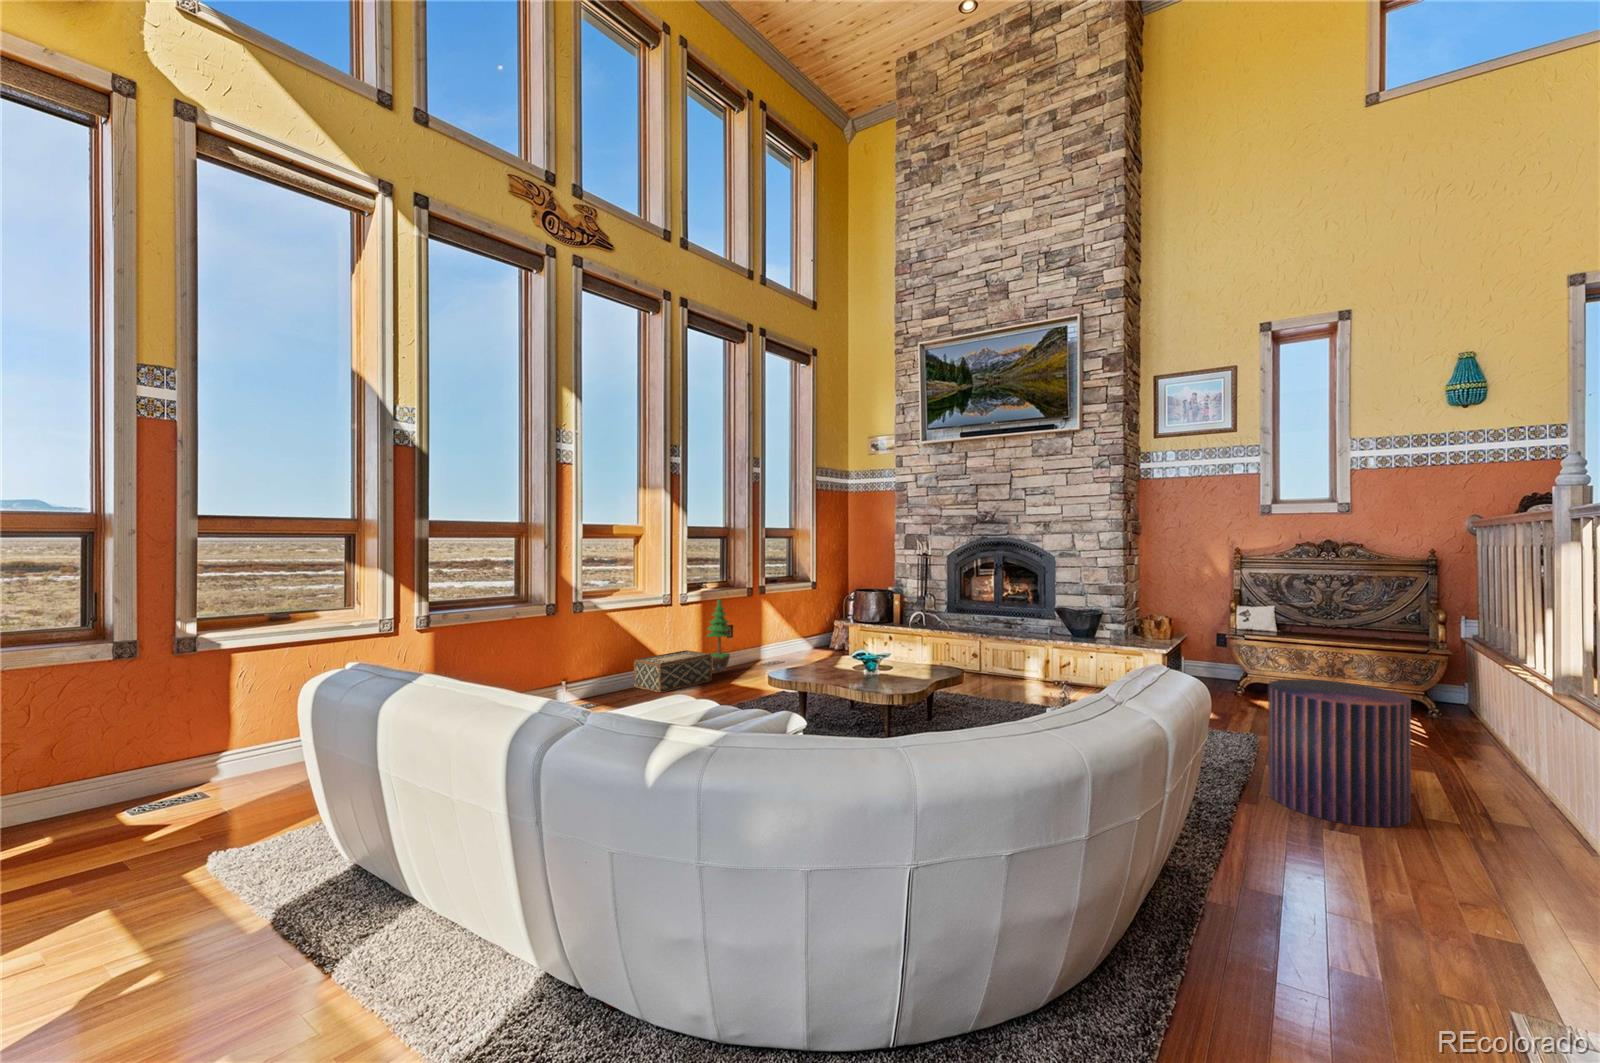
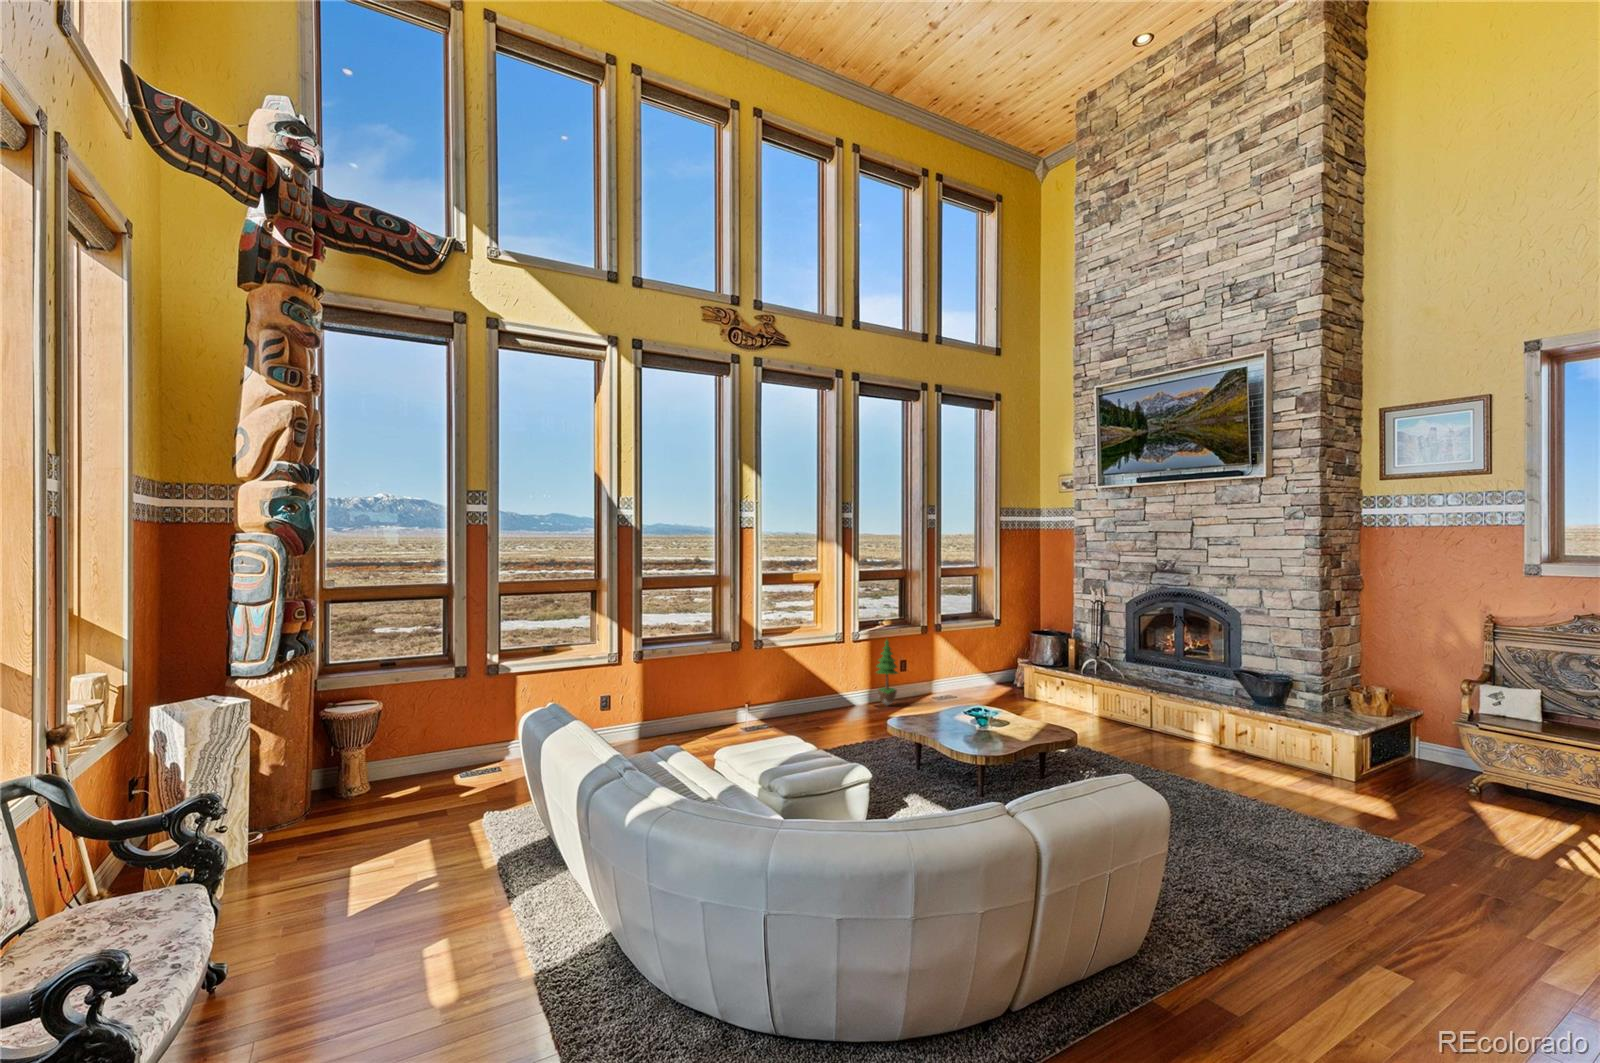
woven basket: present [634,650,712,693] -> none [807,684,875,721]
pouf: present [1268,679,1411,827] -> none [1329,787,1483,960]

